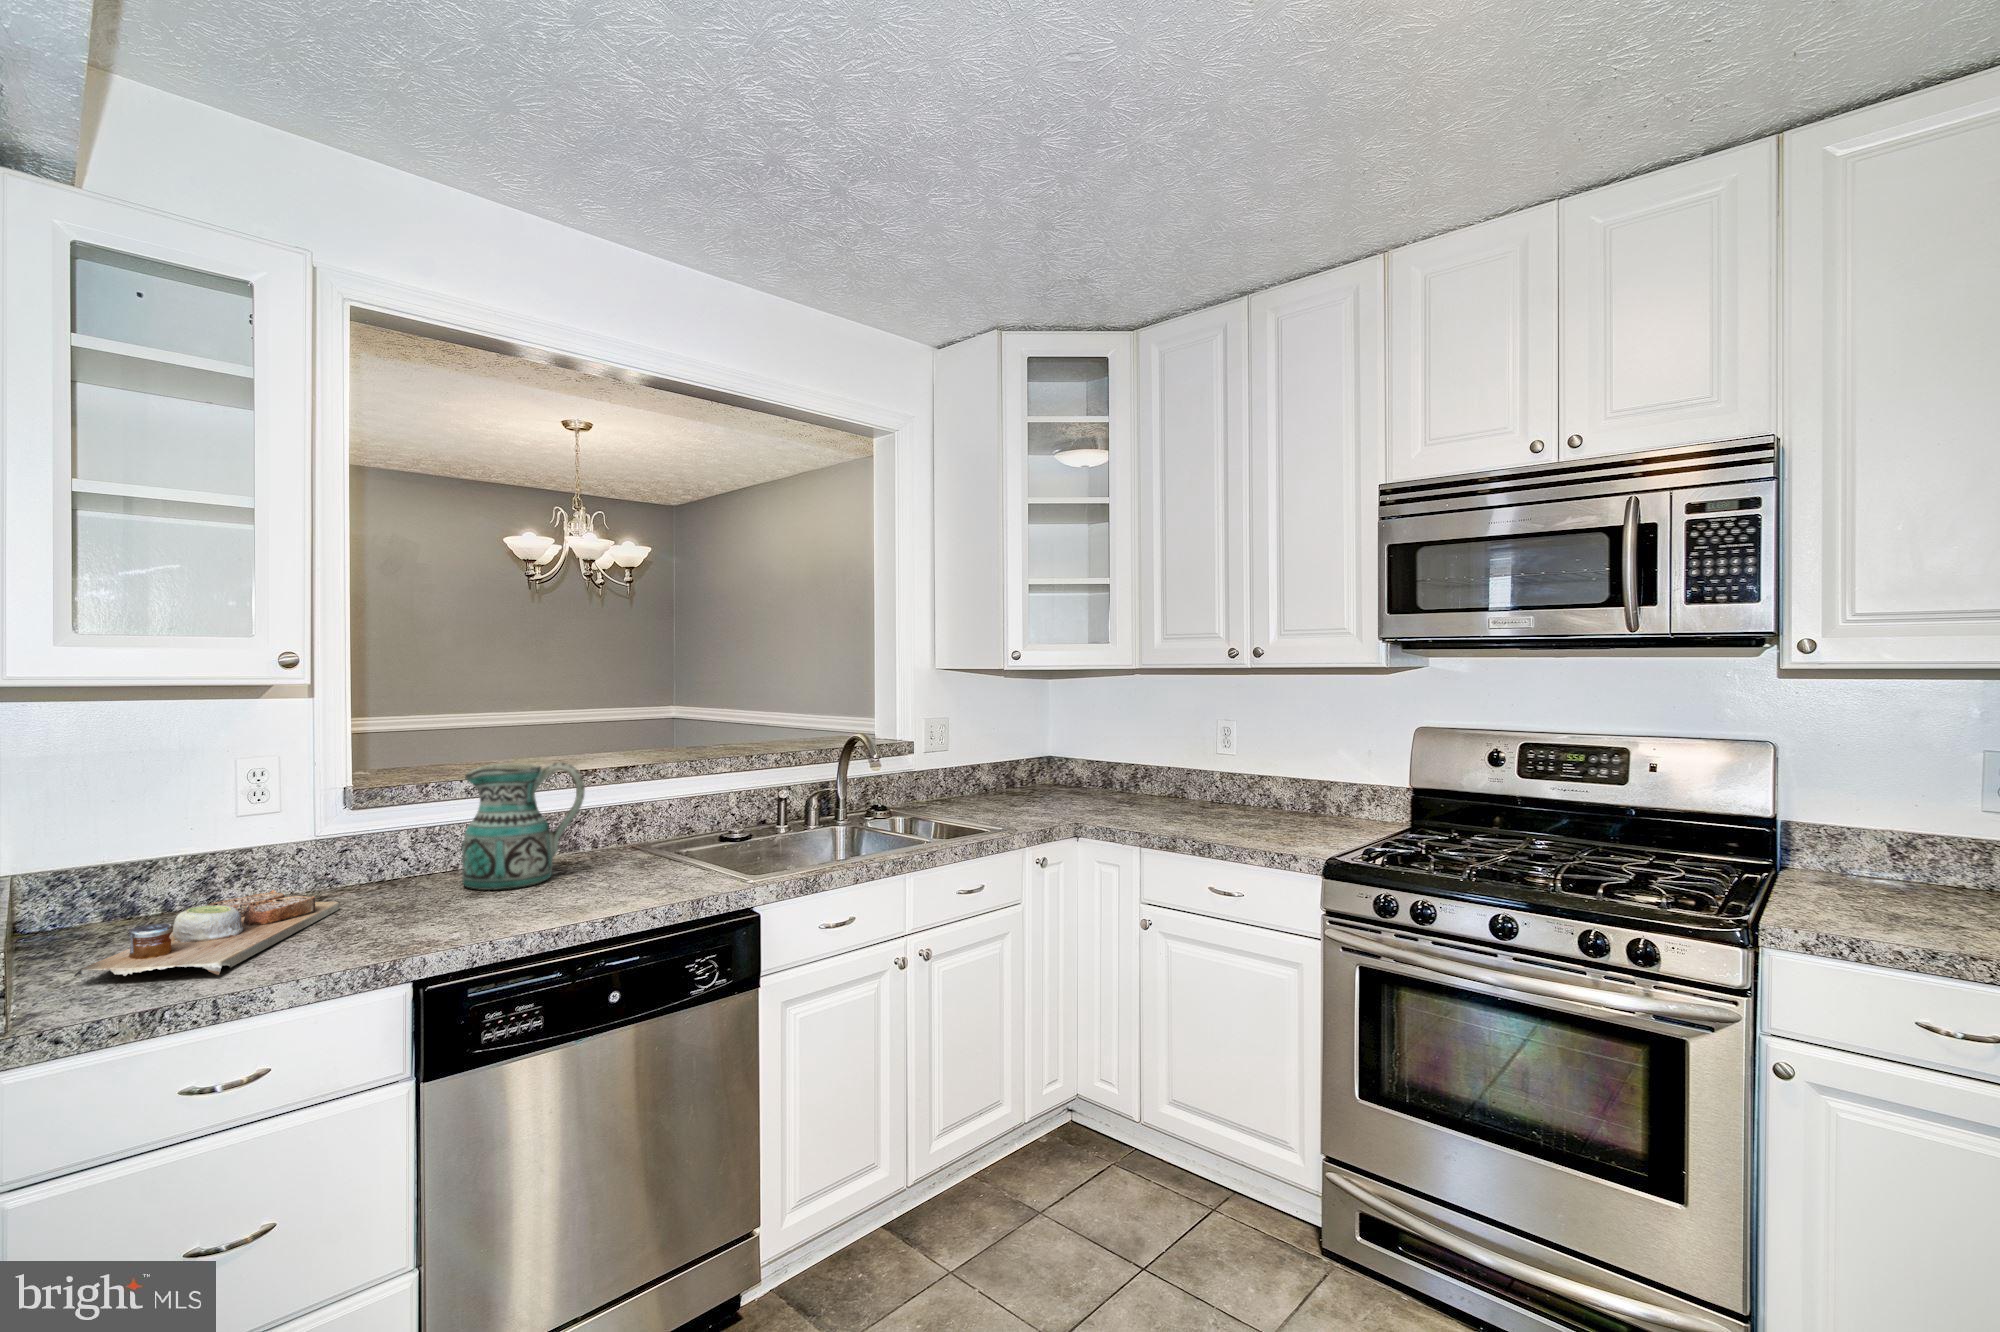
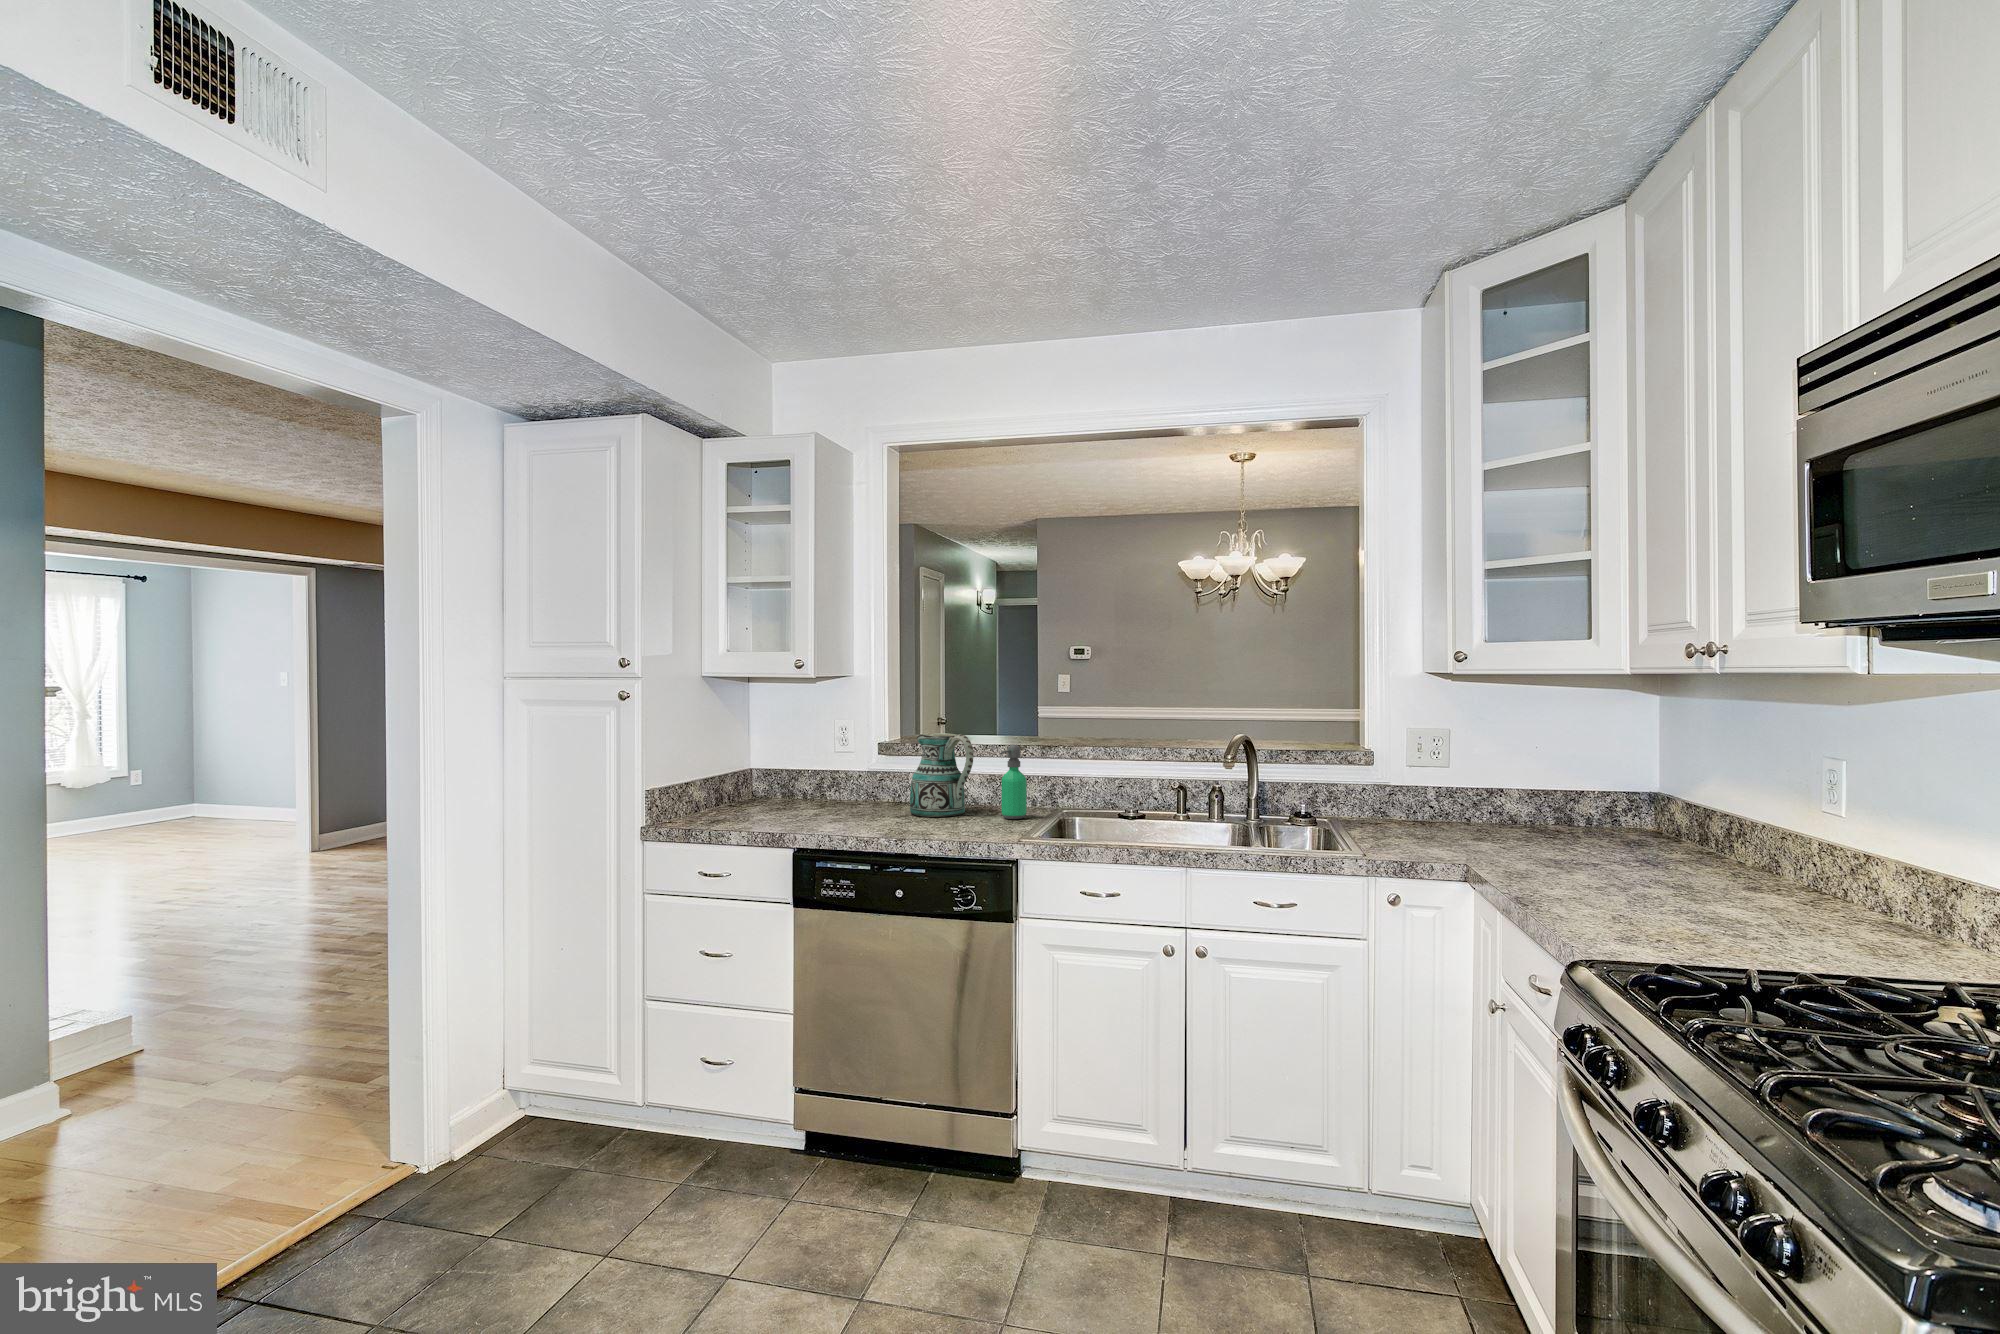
soap dispenser: none [614,769,649,867] -> present [1000,745,1027,819]
cutting board: present [74,890,340,977] -> none [712,792,850,822]

